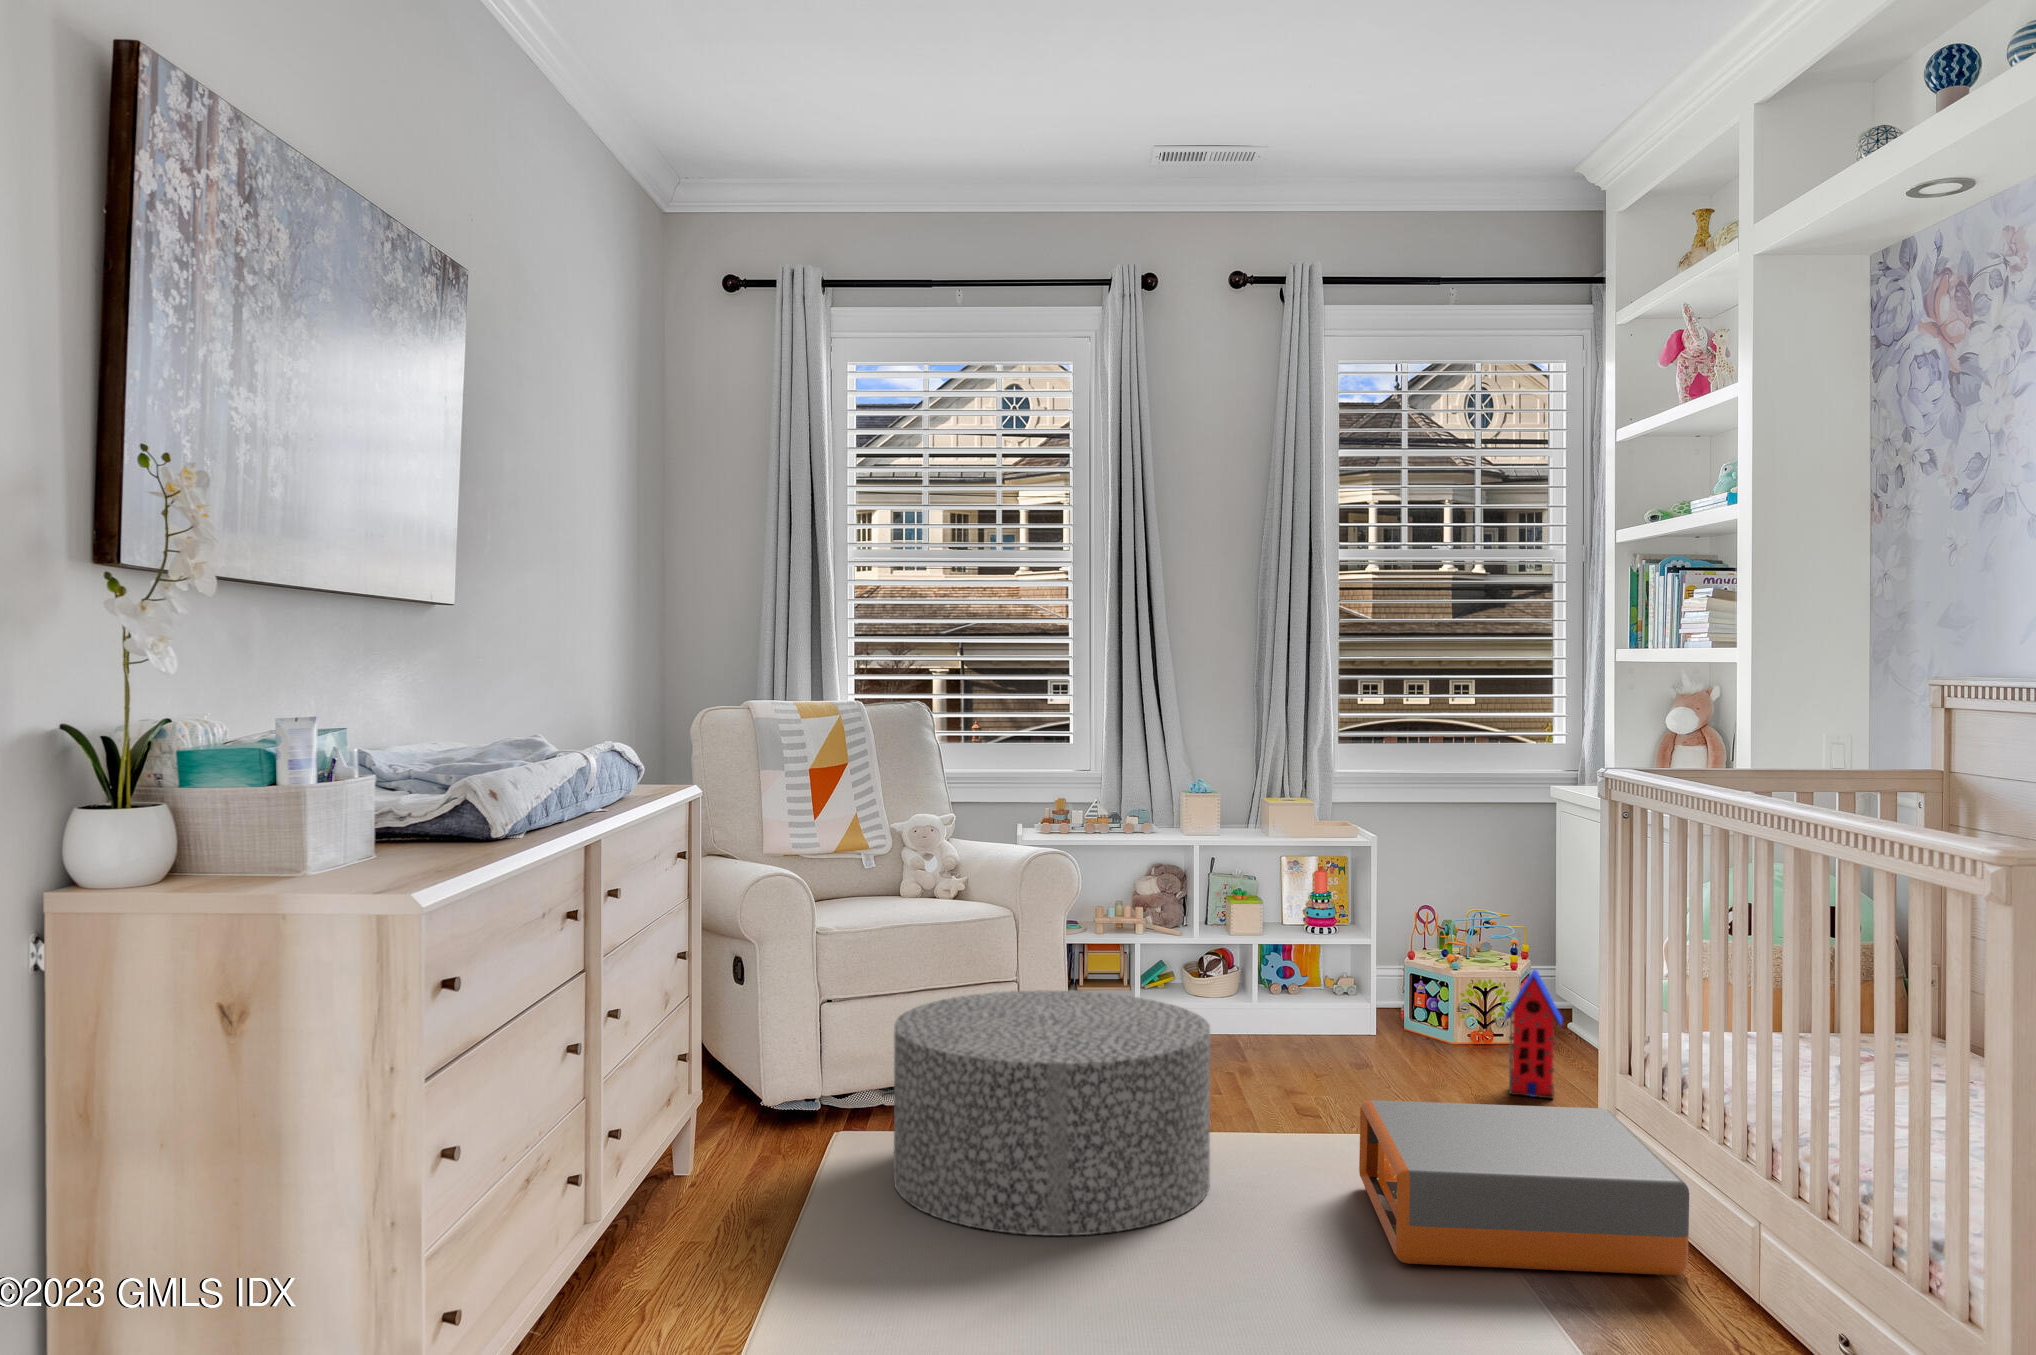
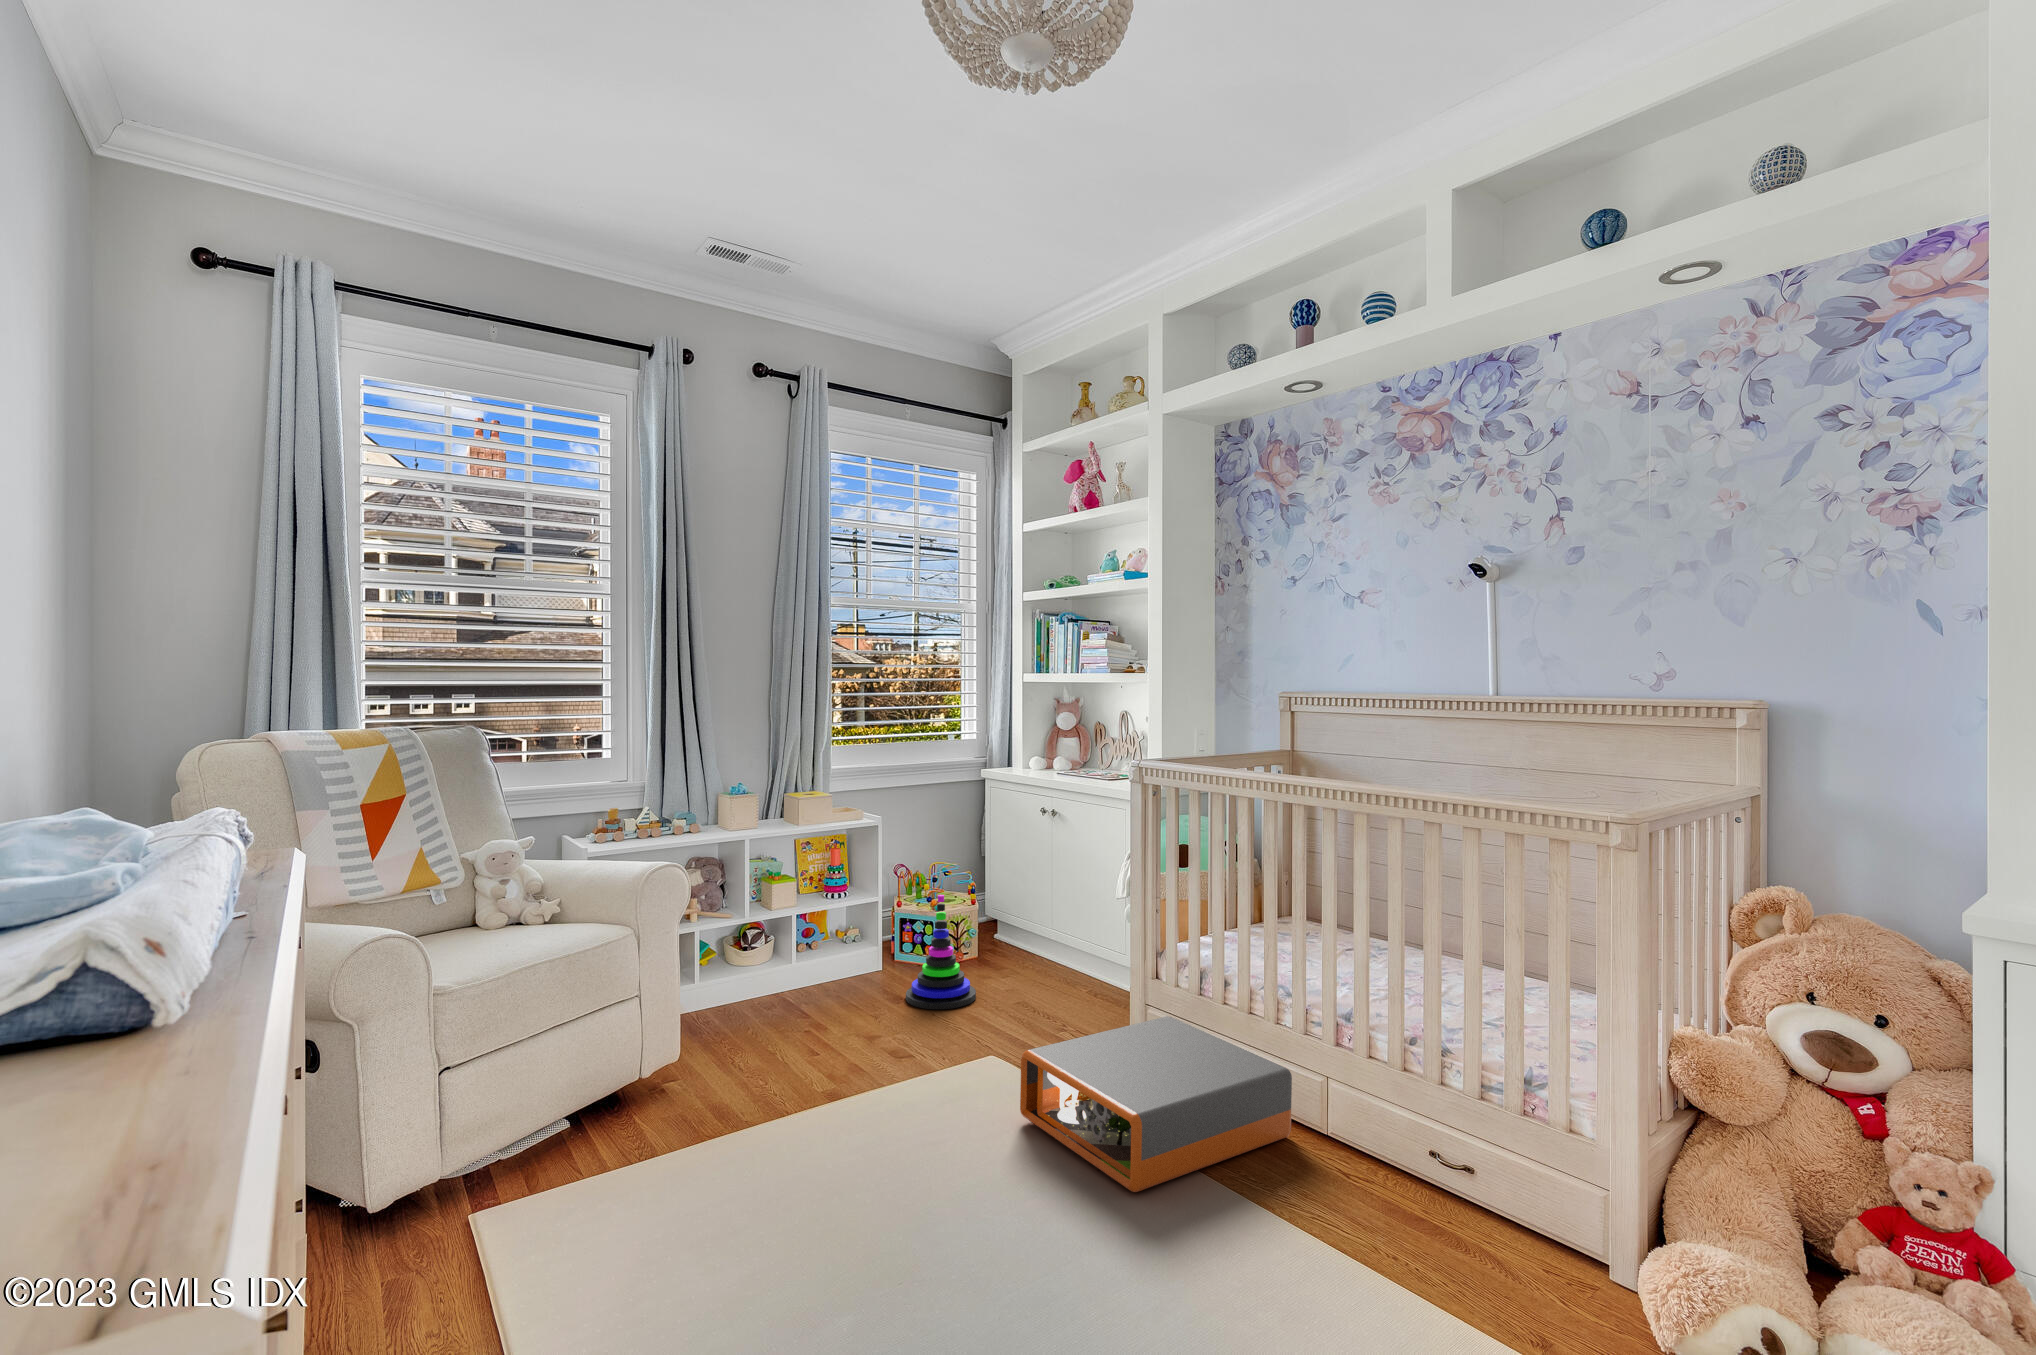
stacking toy: none [1372,936,1466,1081] -> present [906,895,976,1009]
toy house: present [1505,969,1563,1098] -> none [1010,909,1056,1006]
ottoman: present [894,991,1210,1235] -> none [606,997,927,1294]

